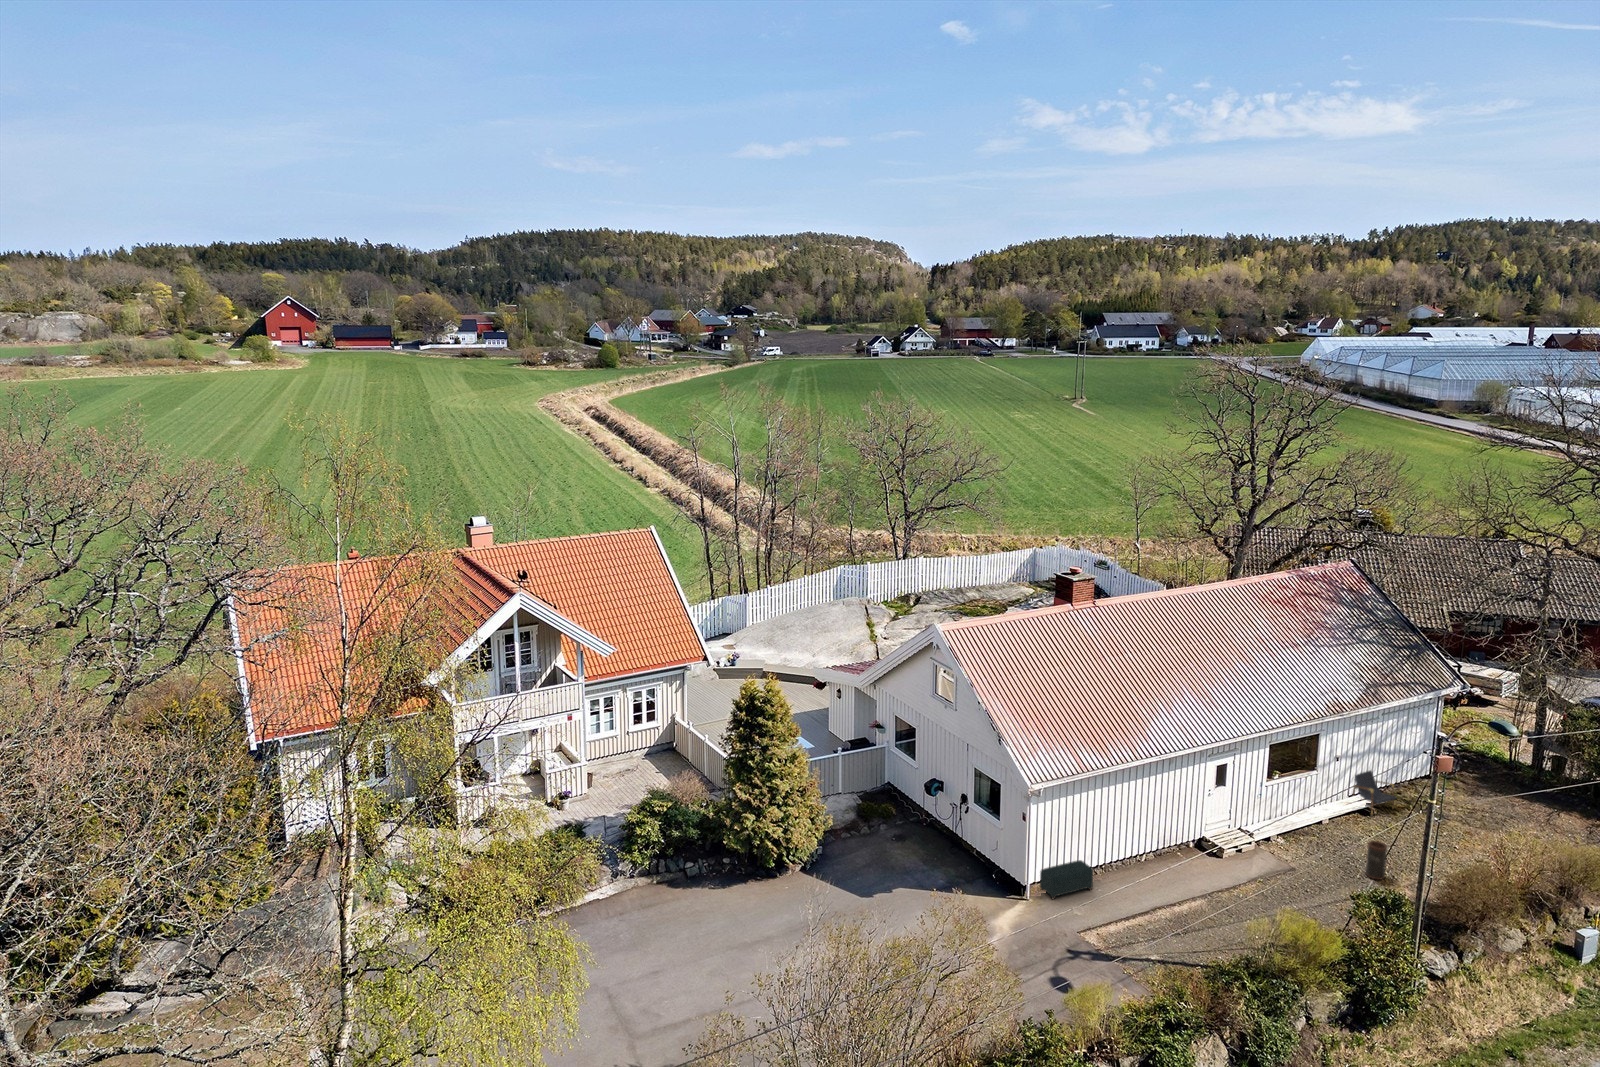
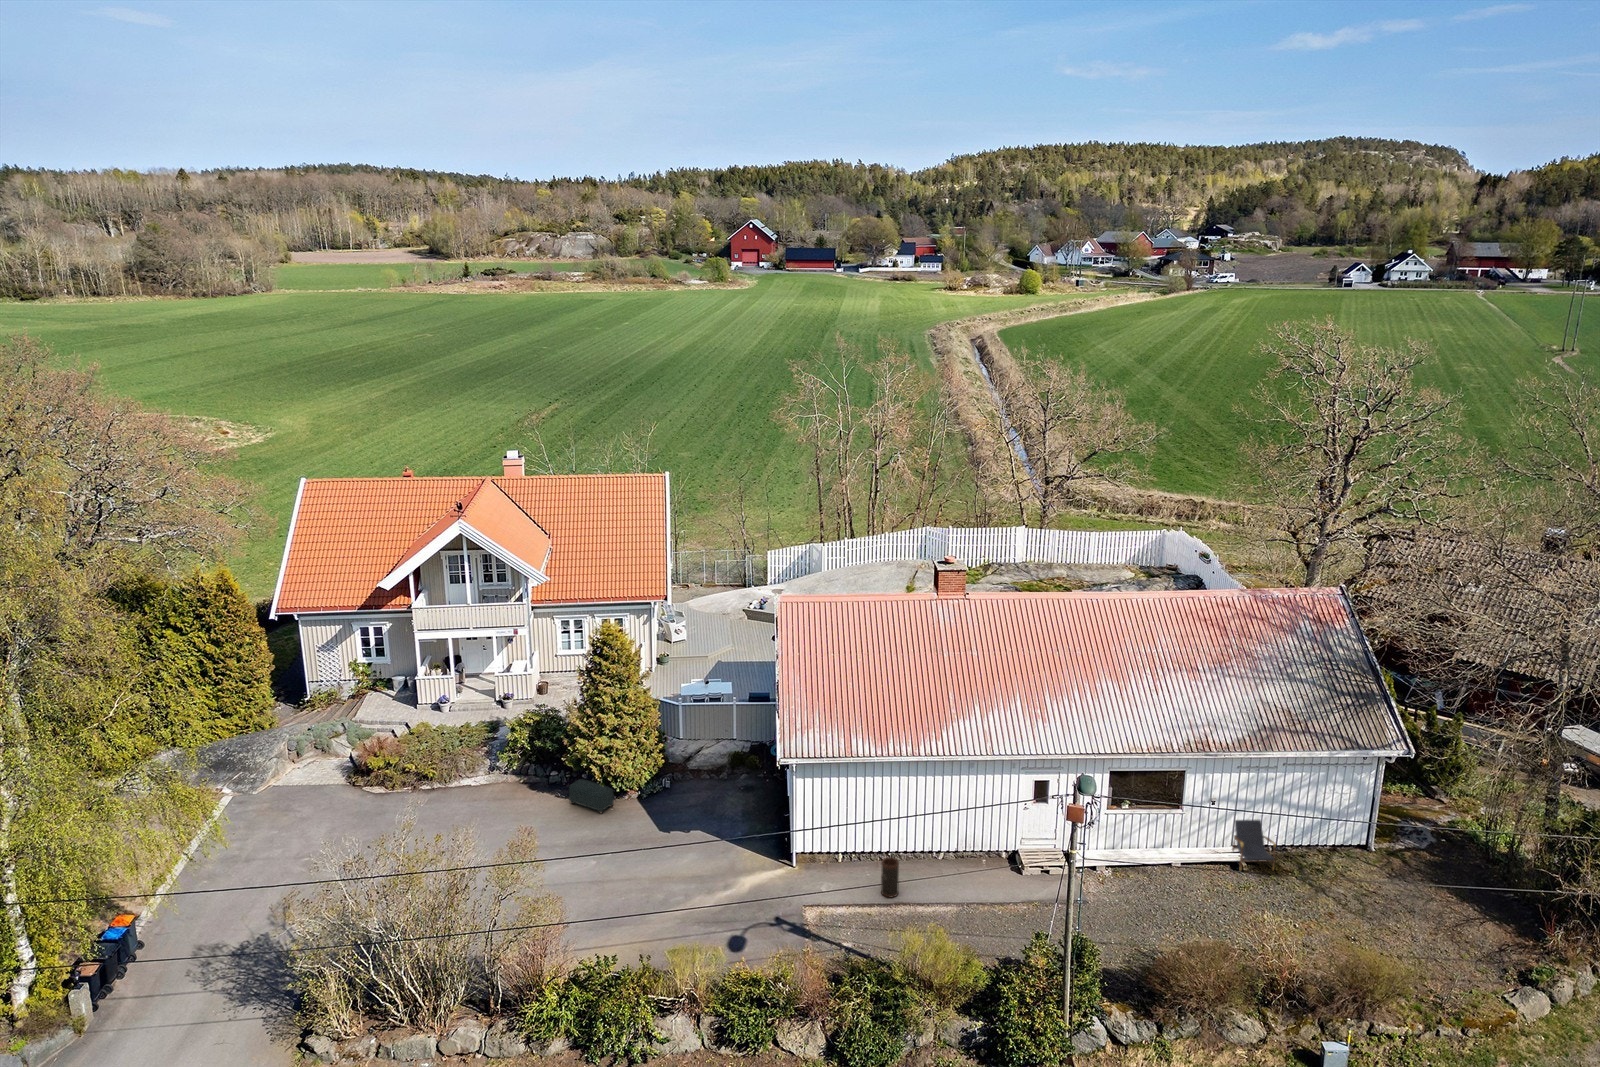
trash can: present [1366,841,1387,880] -> present [881,857,899,898]
bench: present [1040,860,1093,899] -> present [569,779,614,813]

